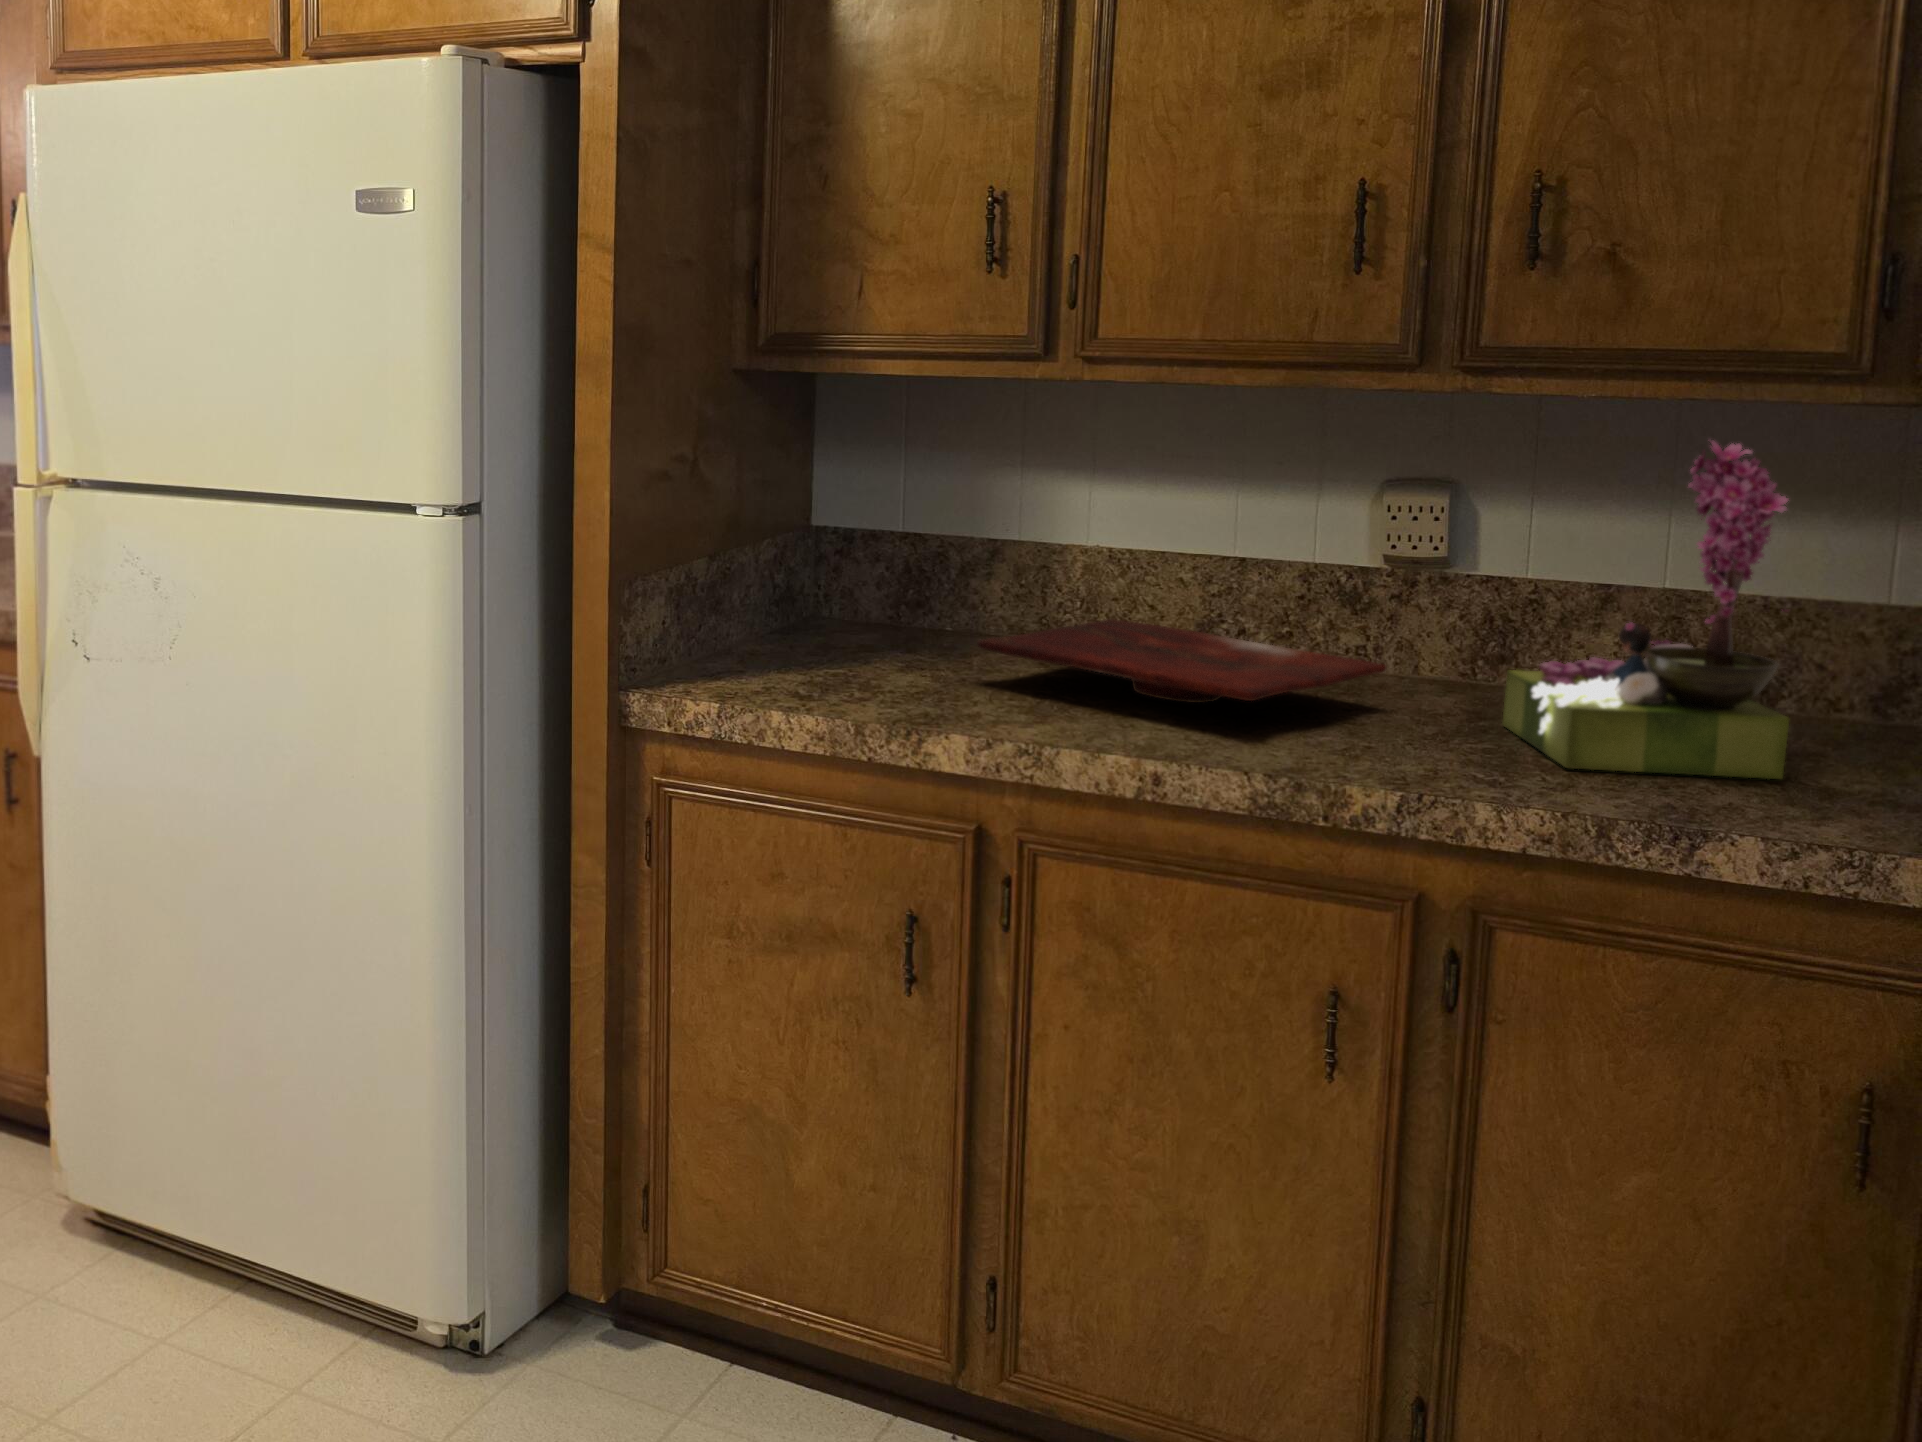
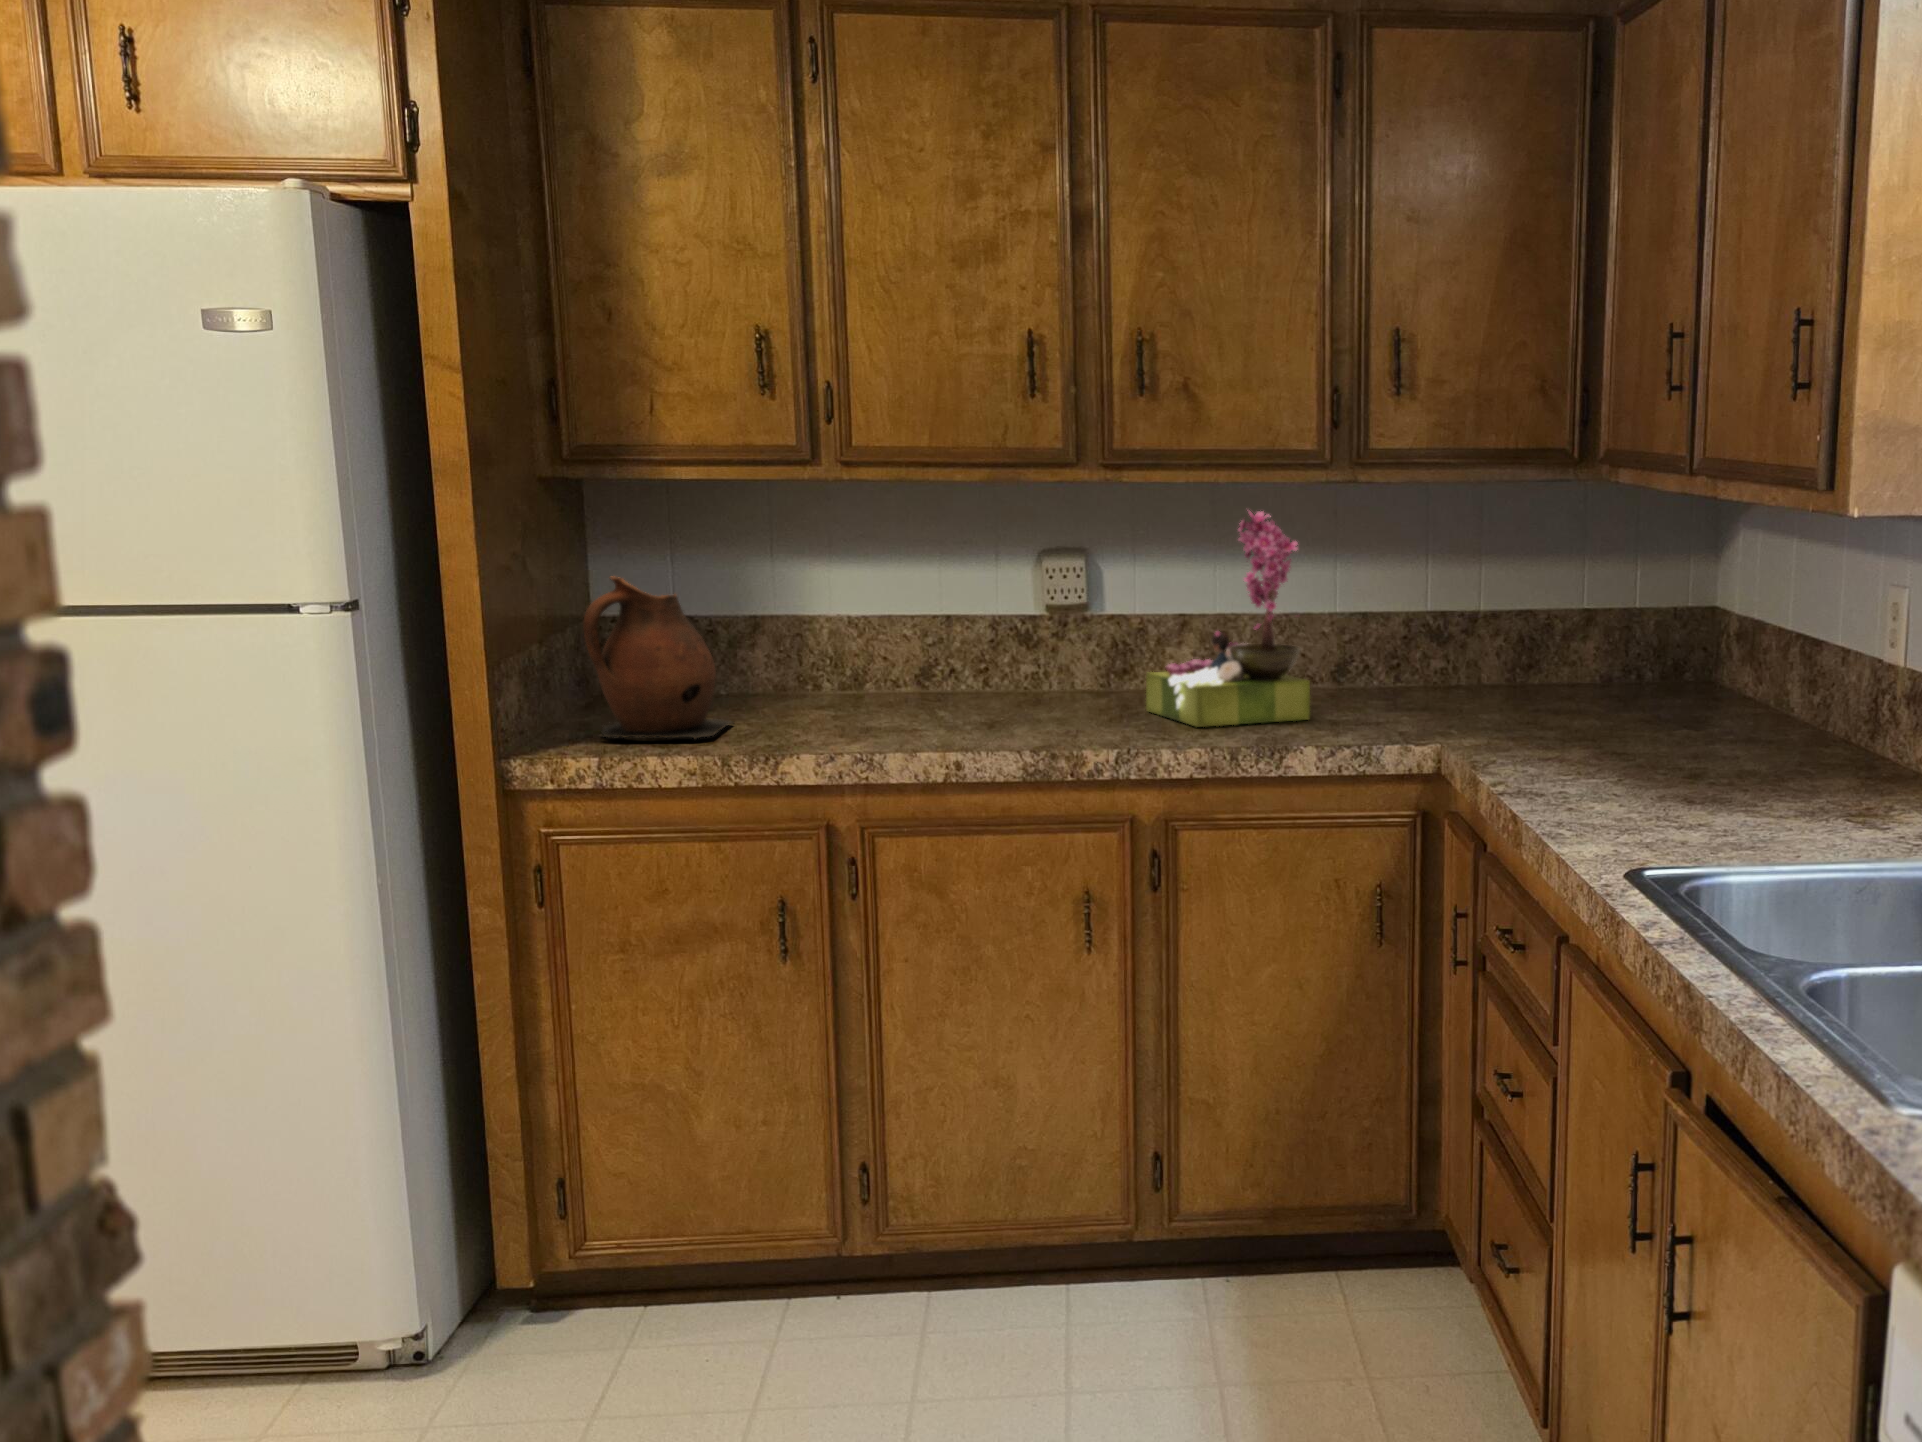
ceramic pitcher: none [737,488,913,696] -> present [583,577,734,740]
cutting board: present [977,619,1386,703] -> none [785,670,1070,719]

